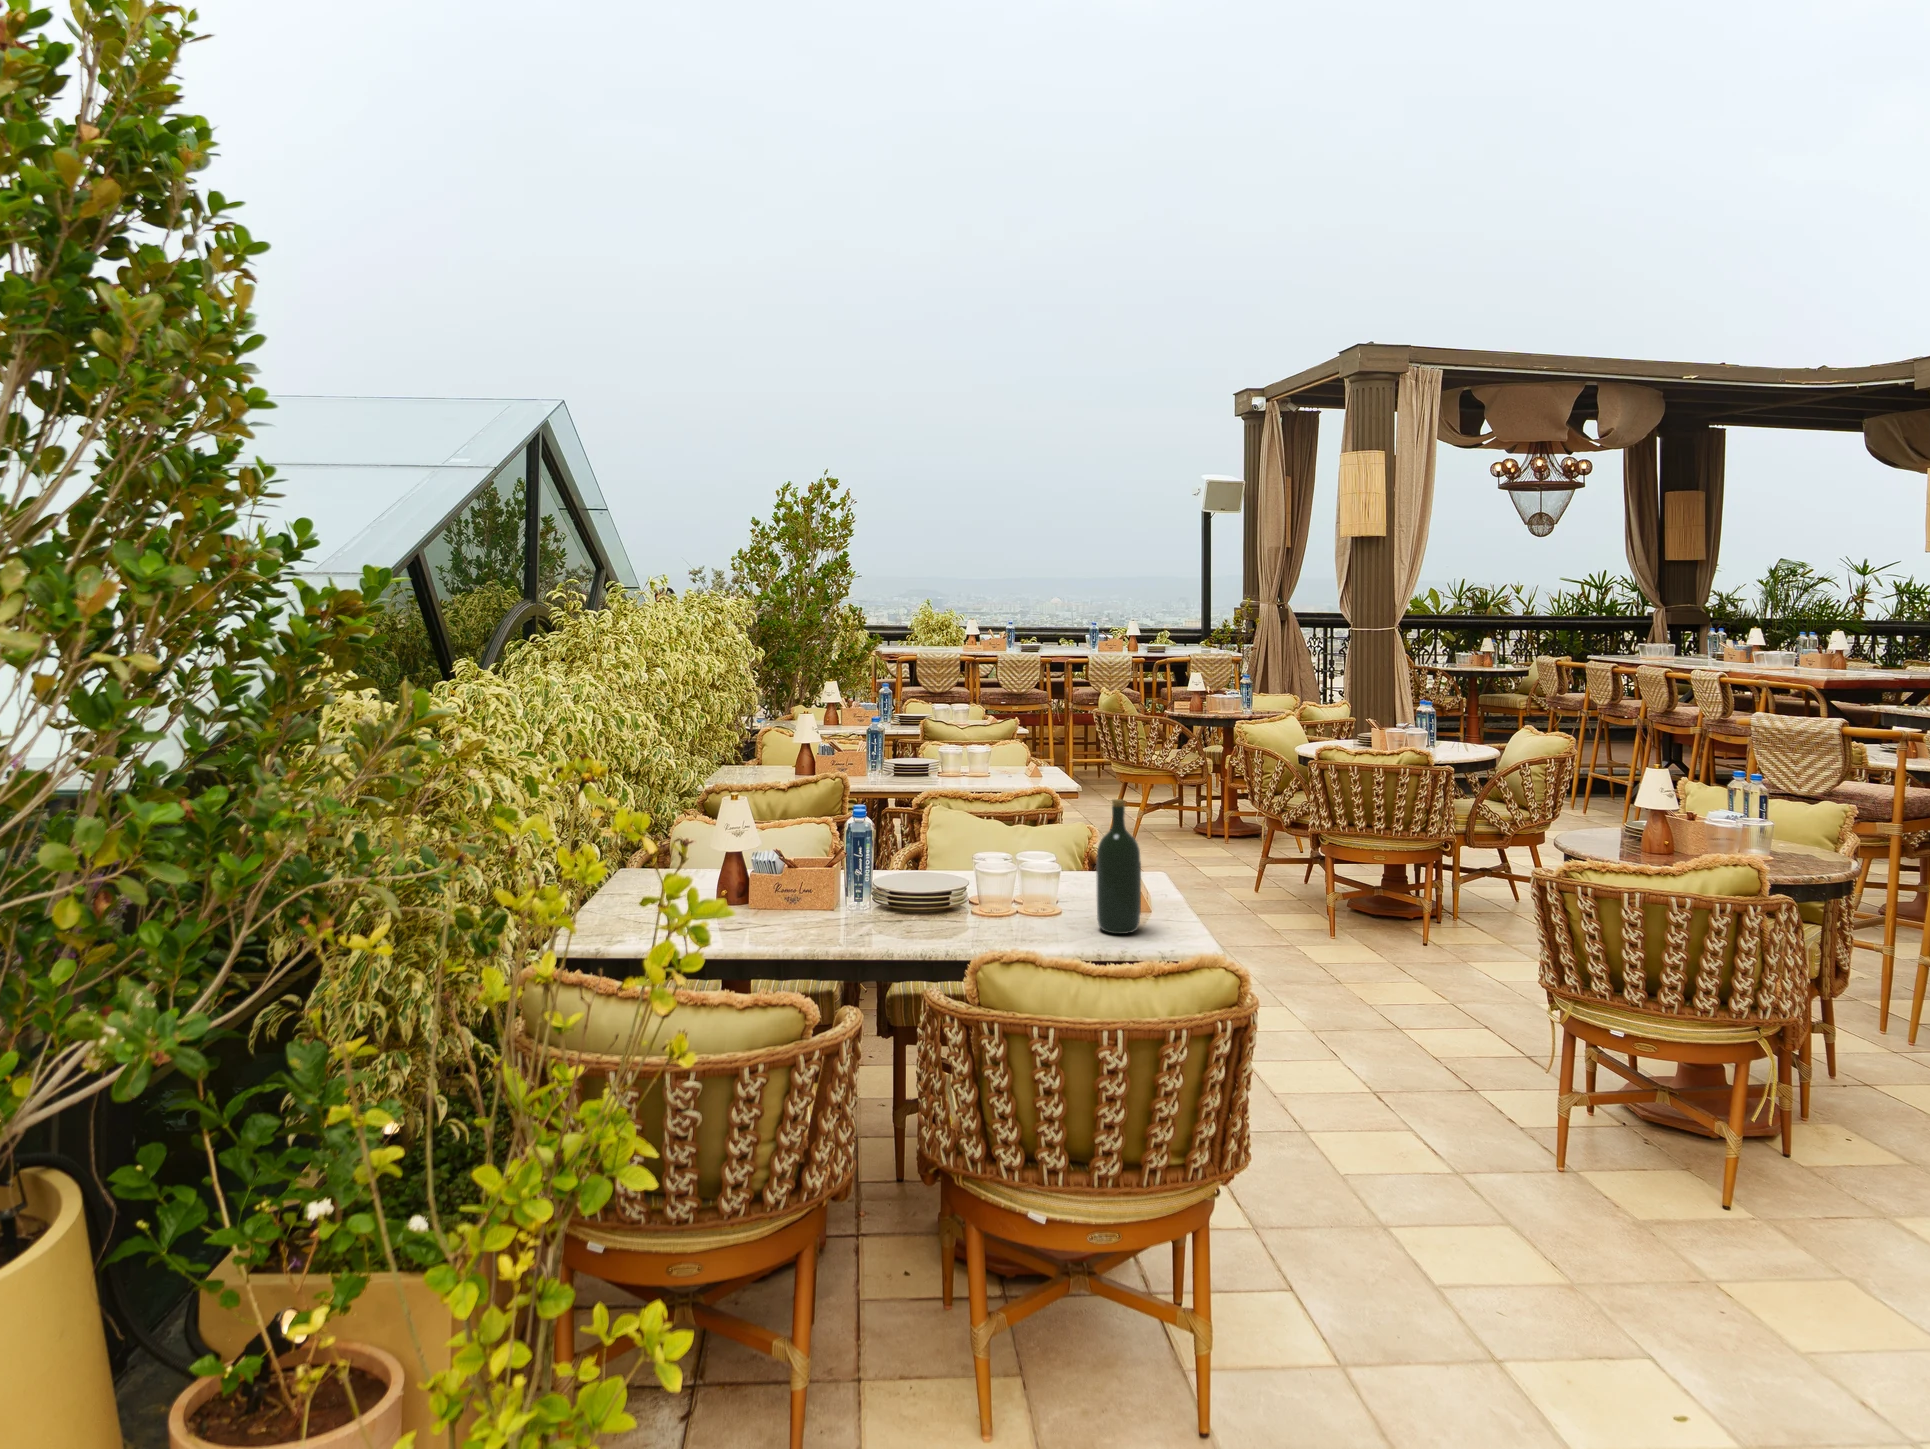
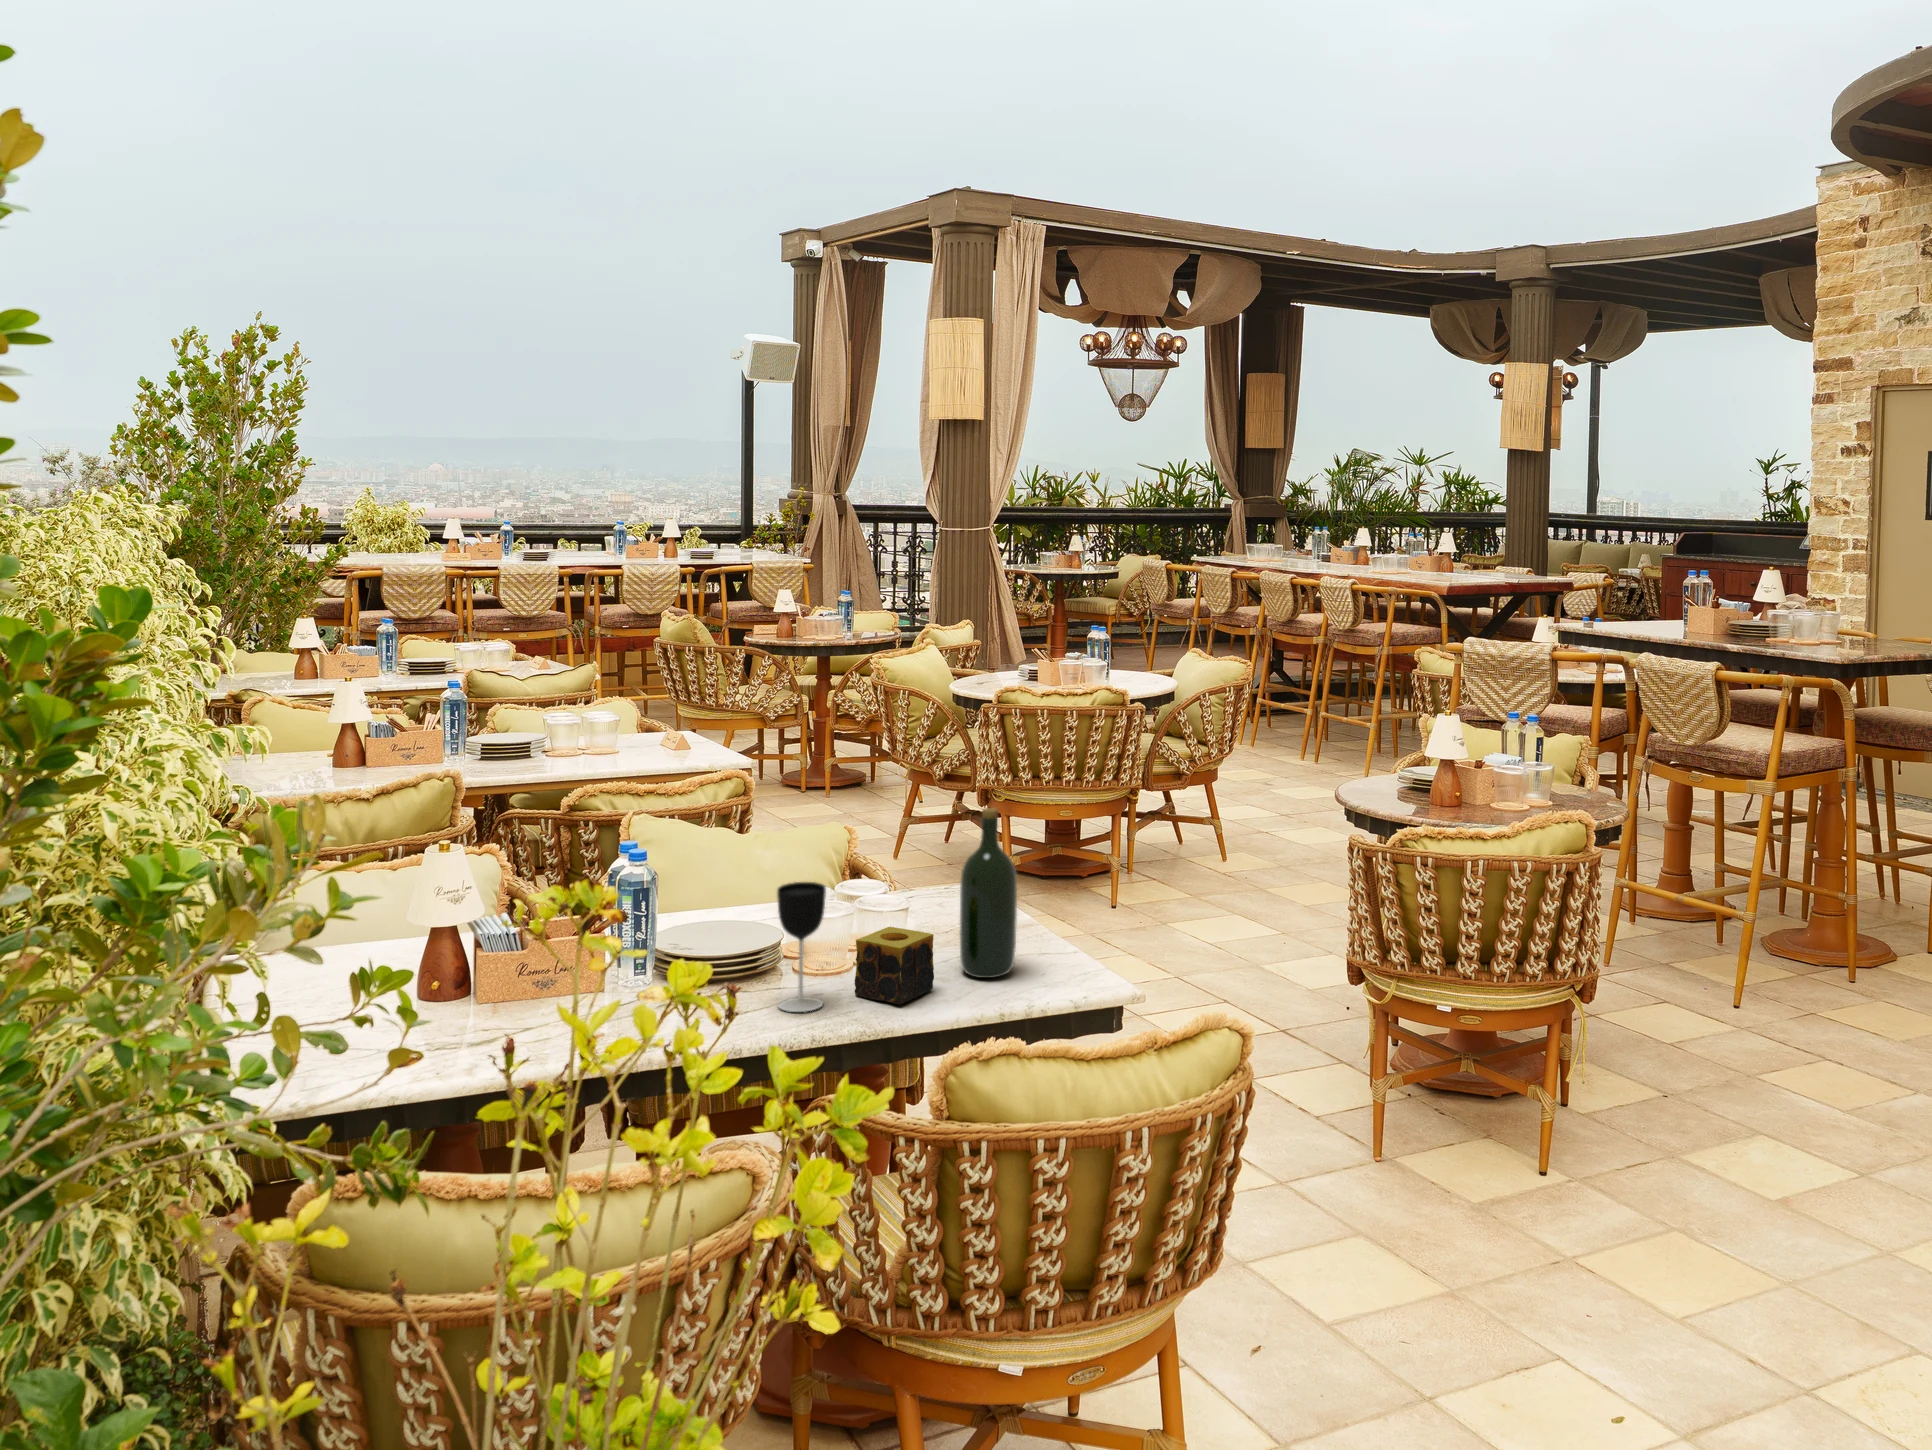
wine glass: none [946,842,982,938] -> present [777,882,826,1012]
candle: none [1007,885,1067,941] -> present [855,927,934,1004]

